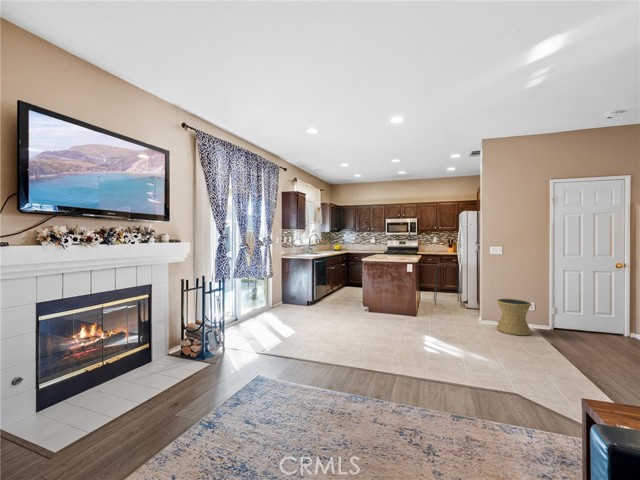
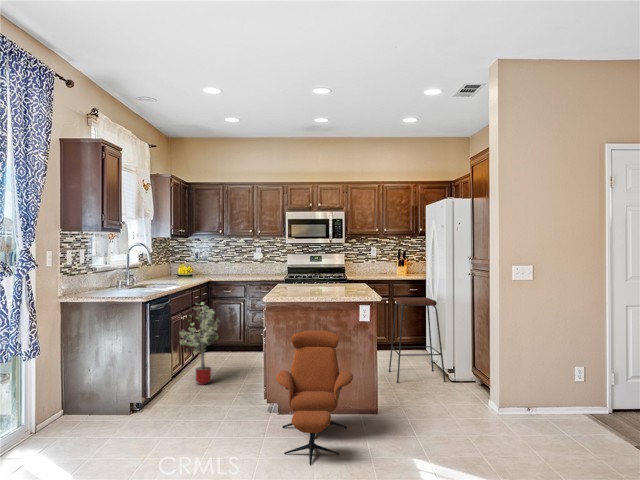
potted tree: none [330,261,349,298] -> present [179,302,220,385]
lounge chair: none [365,275,401,330] -> present [276,331,353,465]
side table: present [497,299,532,336] -> none [531,364,592,435]

